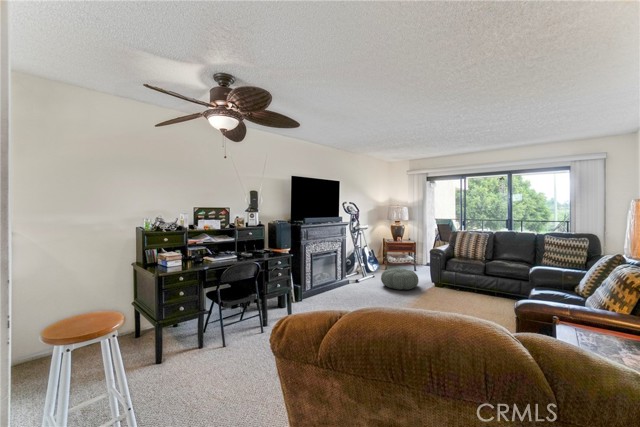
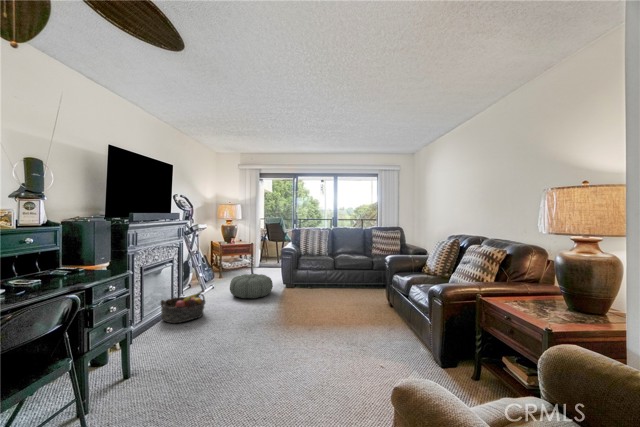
basket: none [325,275,355,296] -> present [161,290,205,323]

